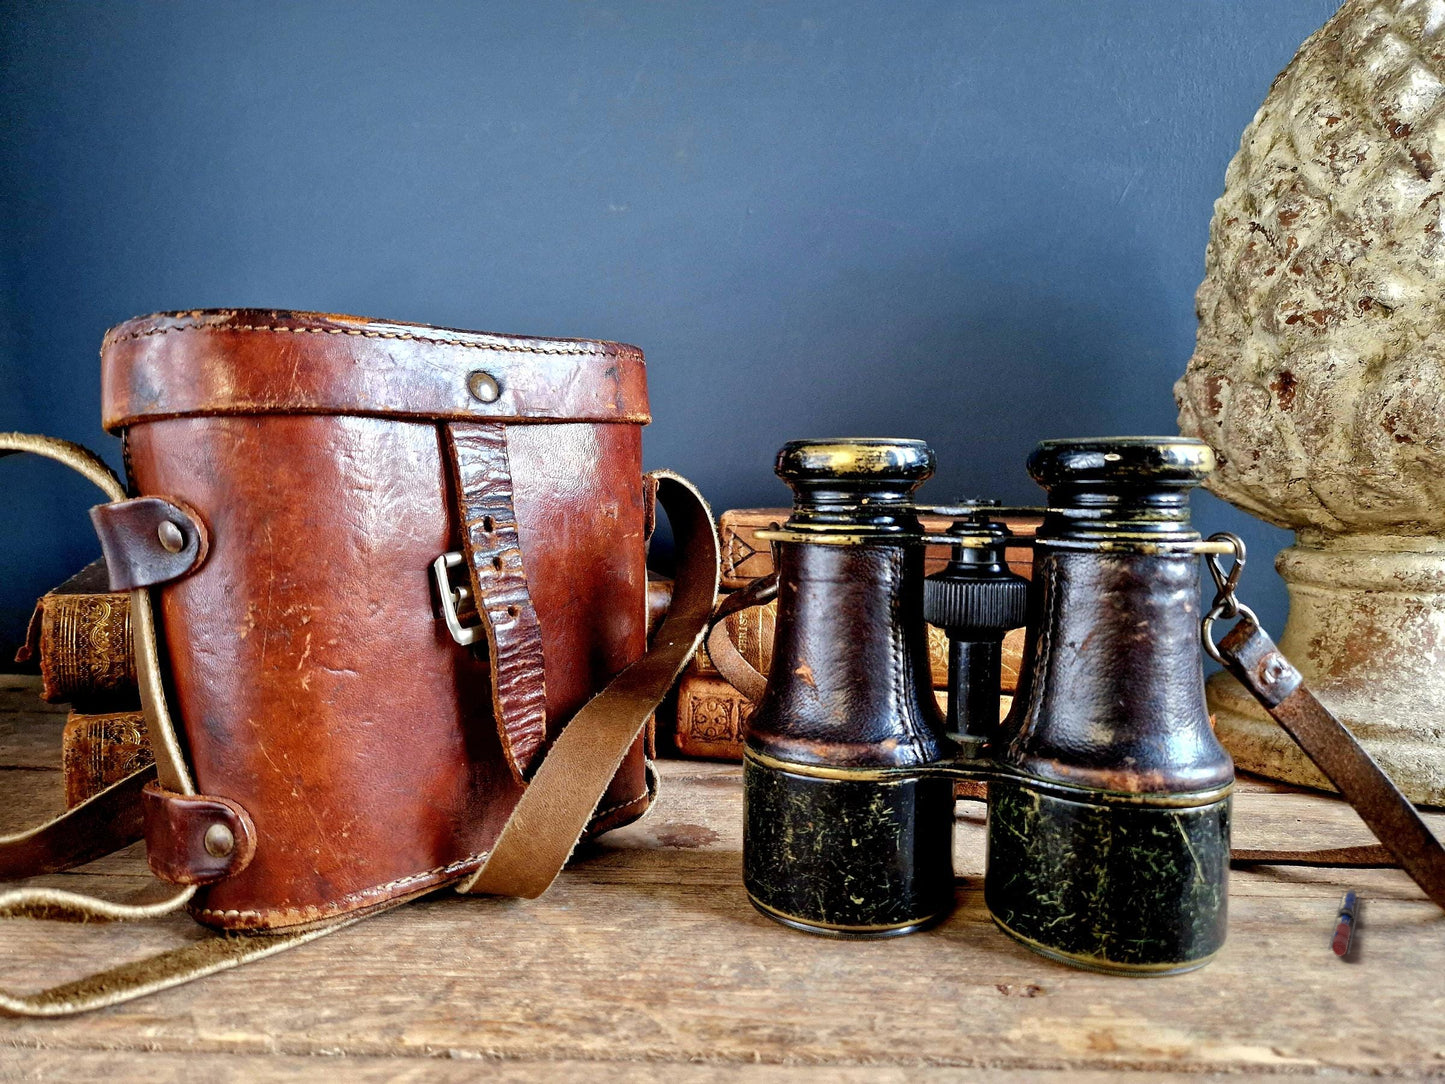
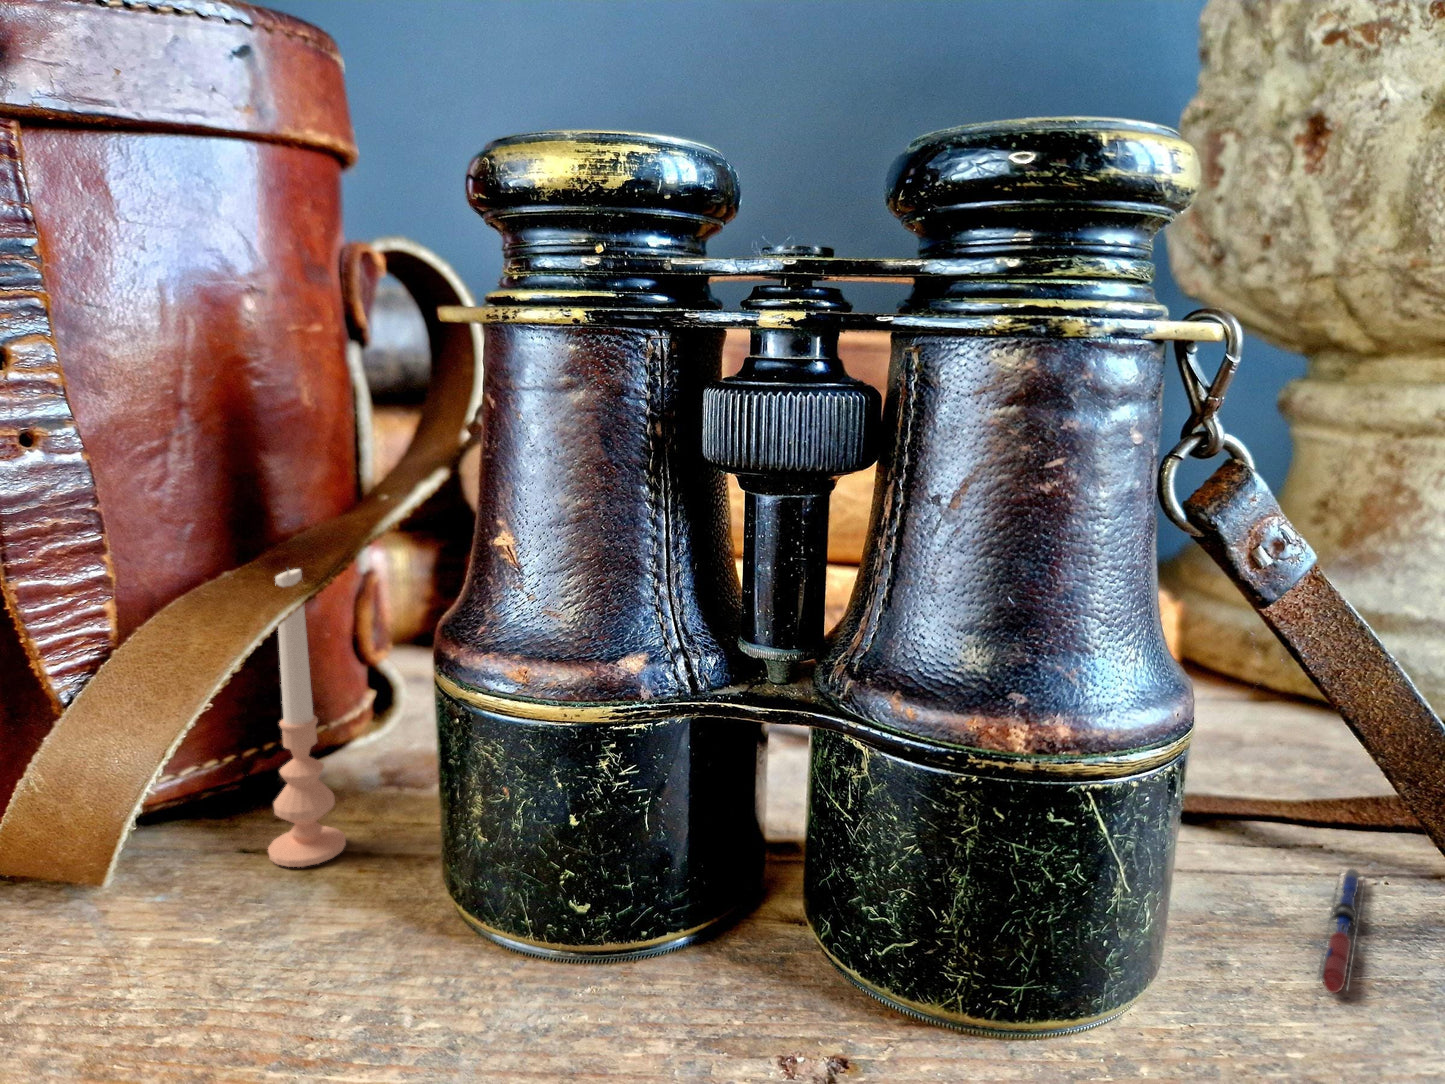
candle: none [623,689,670,886] -> present [268,569,346,867]

